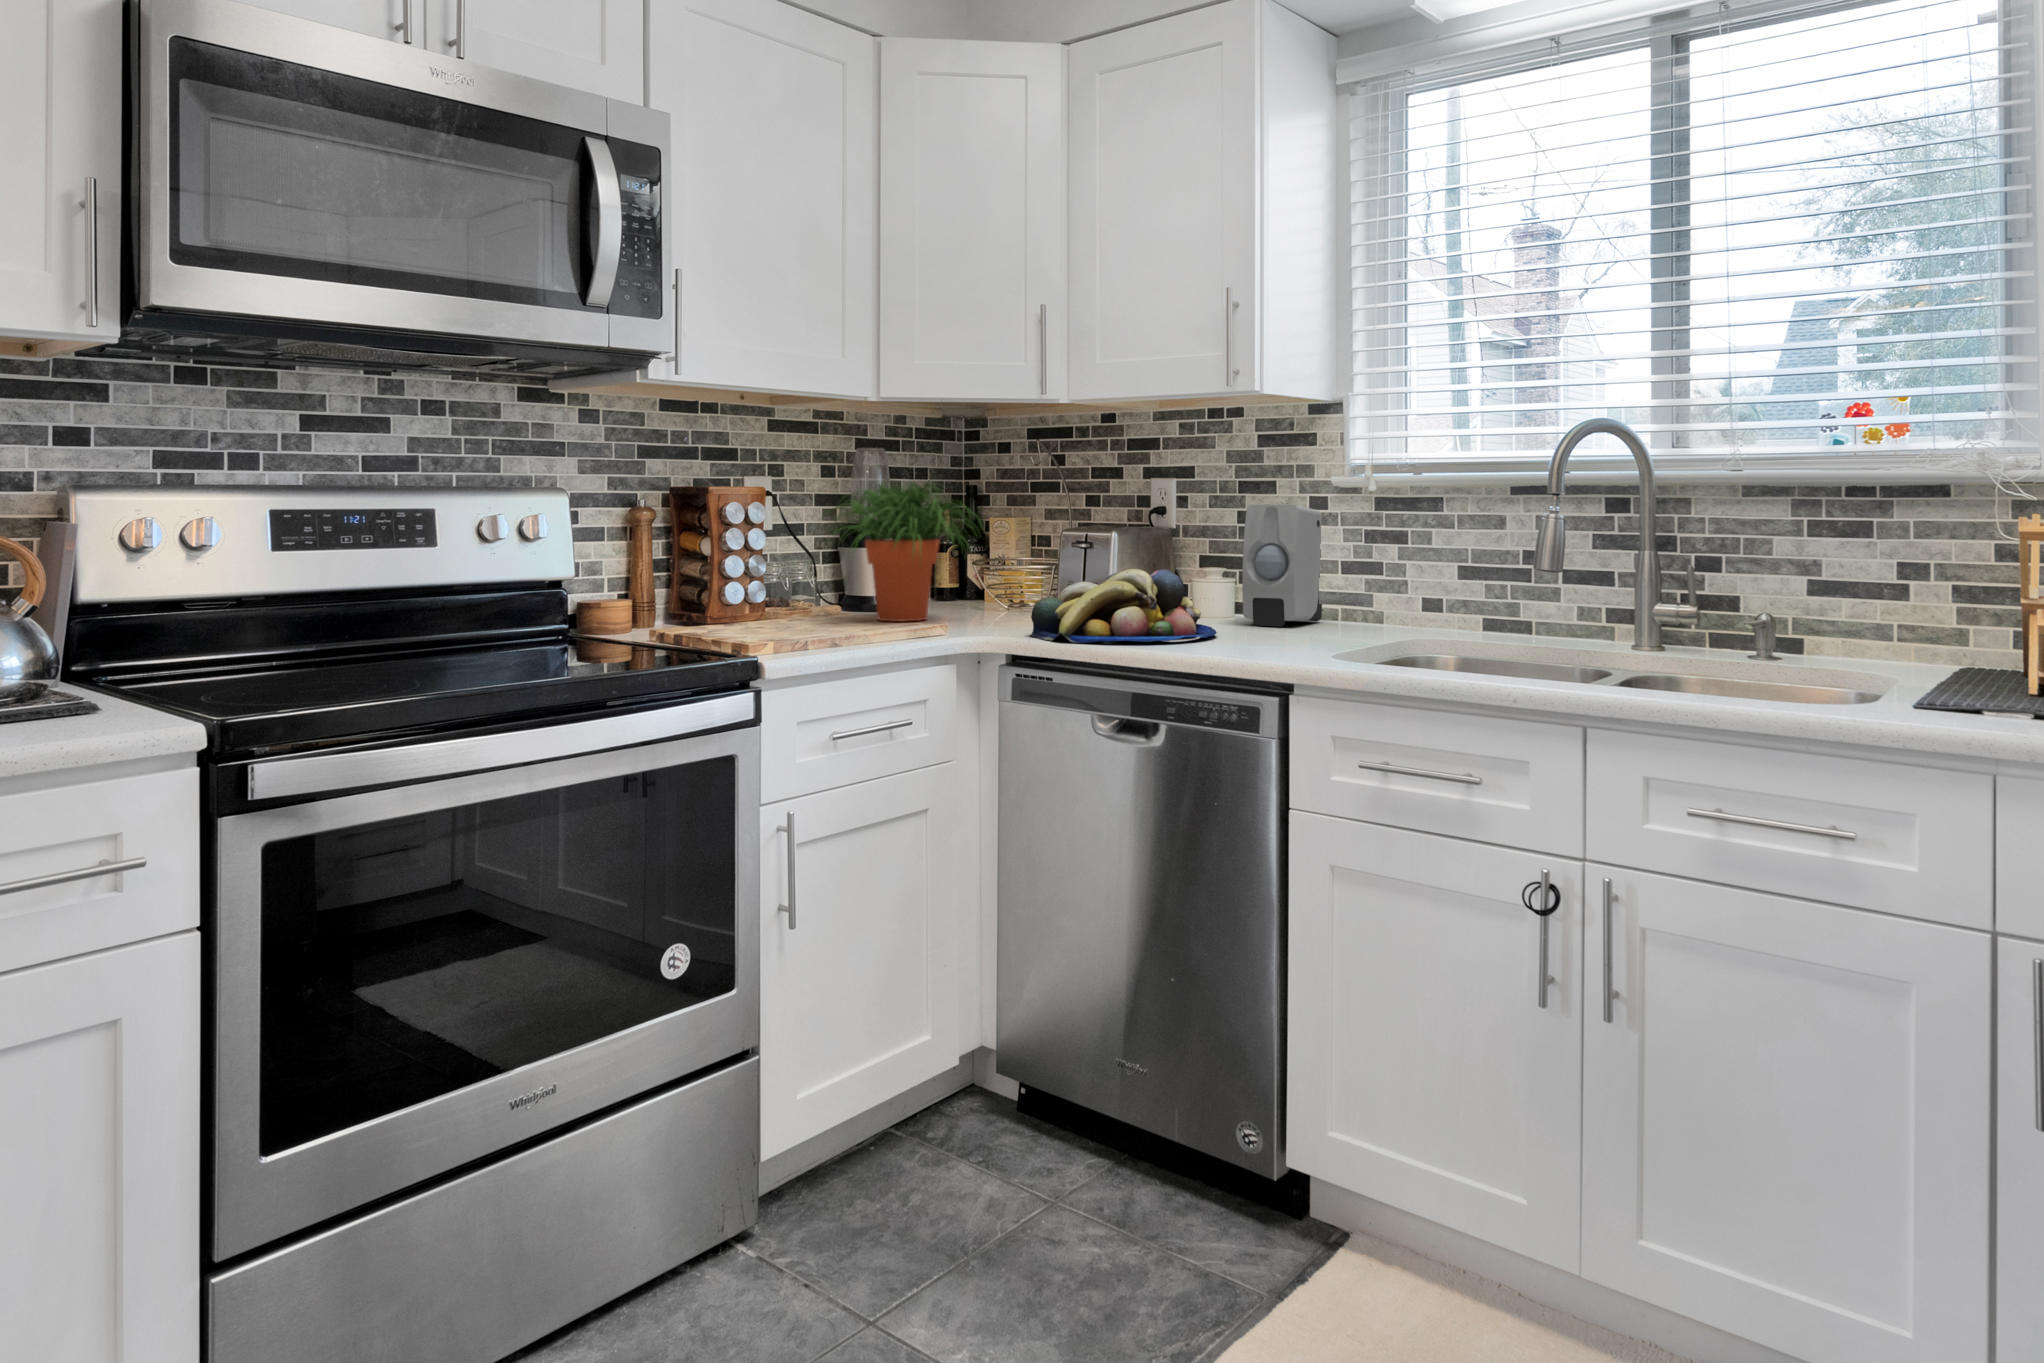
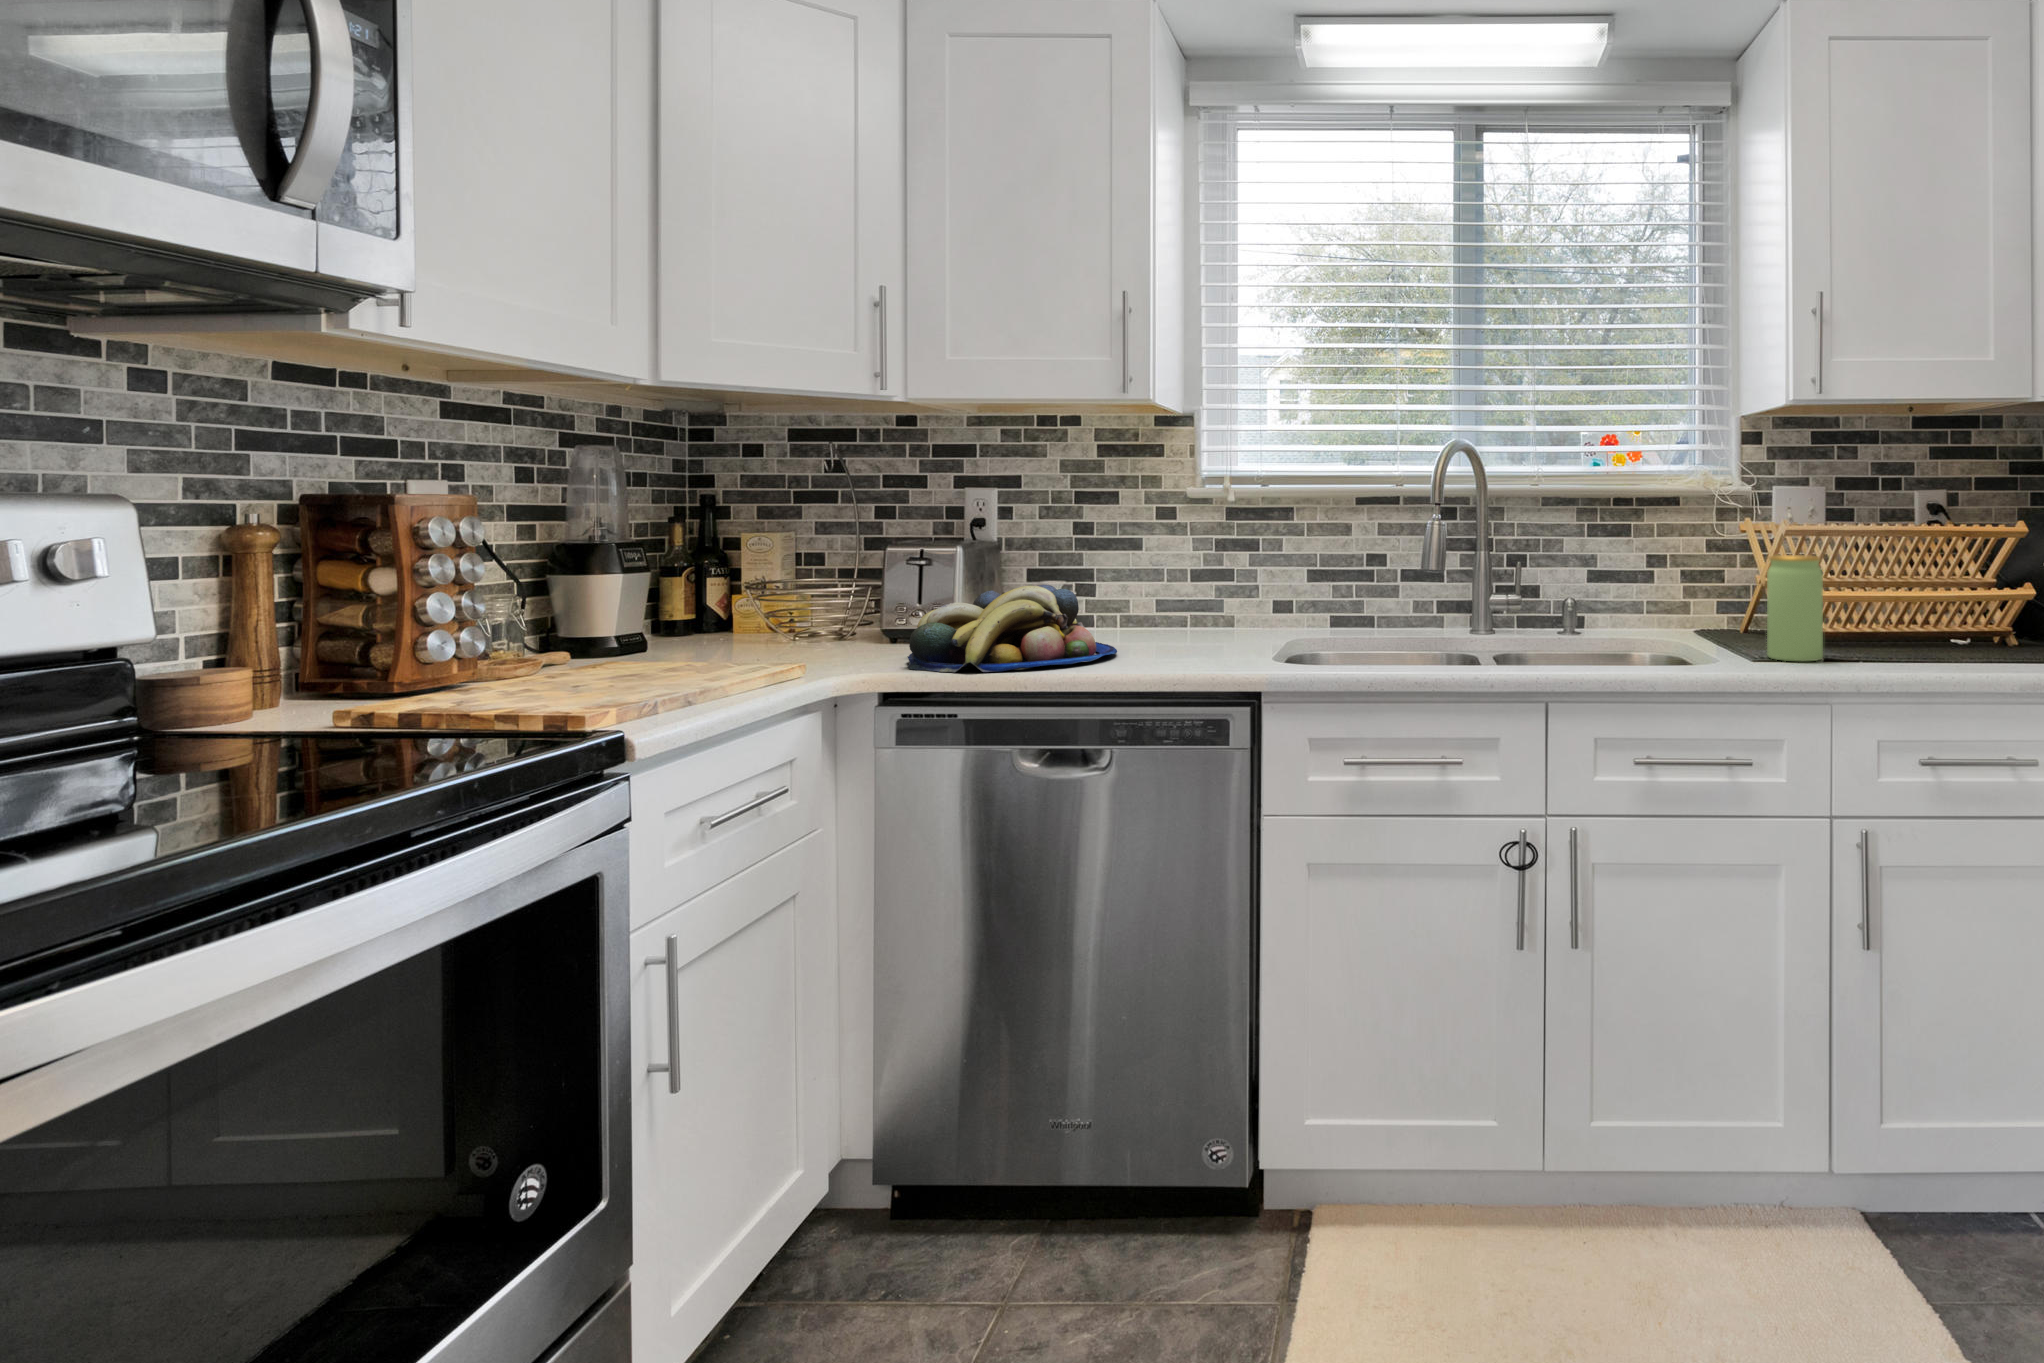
potted plant: present [833,482,981,621] -> none [558,485,798,666]
soap dispenser: present [1242,505,1322,627] -> none [1100,515,1163,637]
jar: none [1940,565,2028,710] -> present [1767,555,1823,661]

